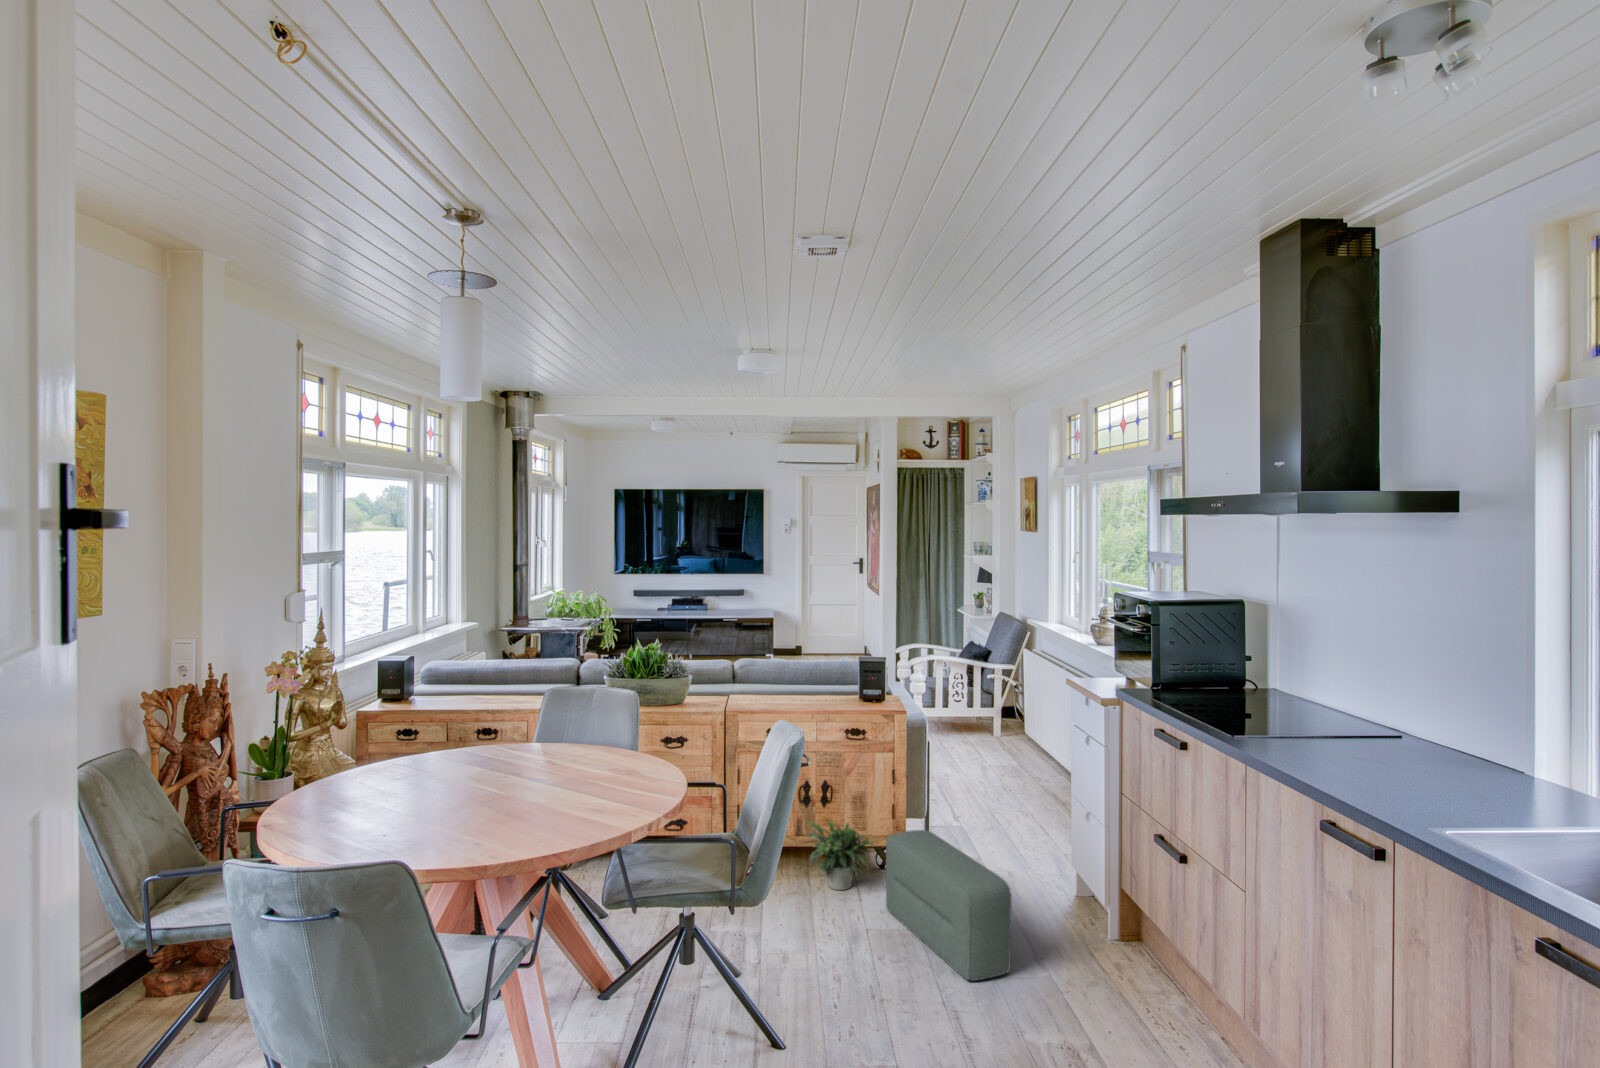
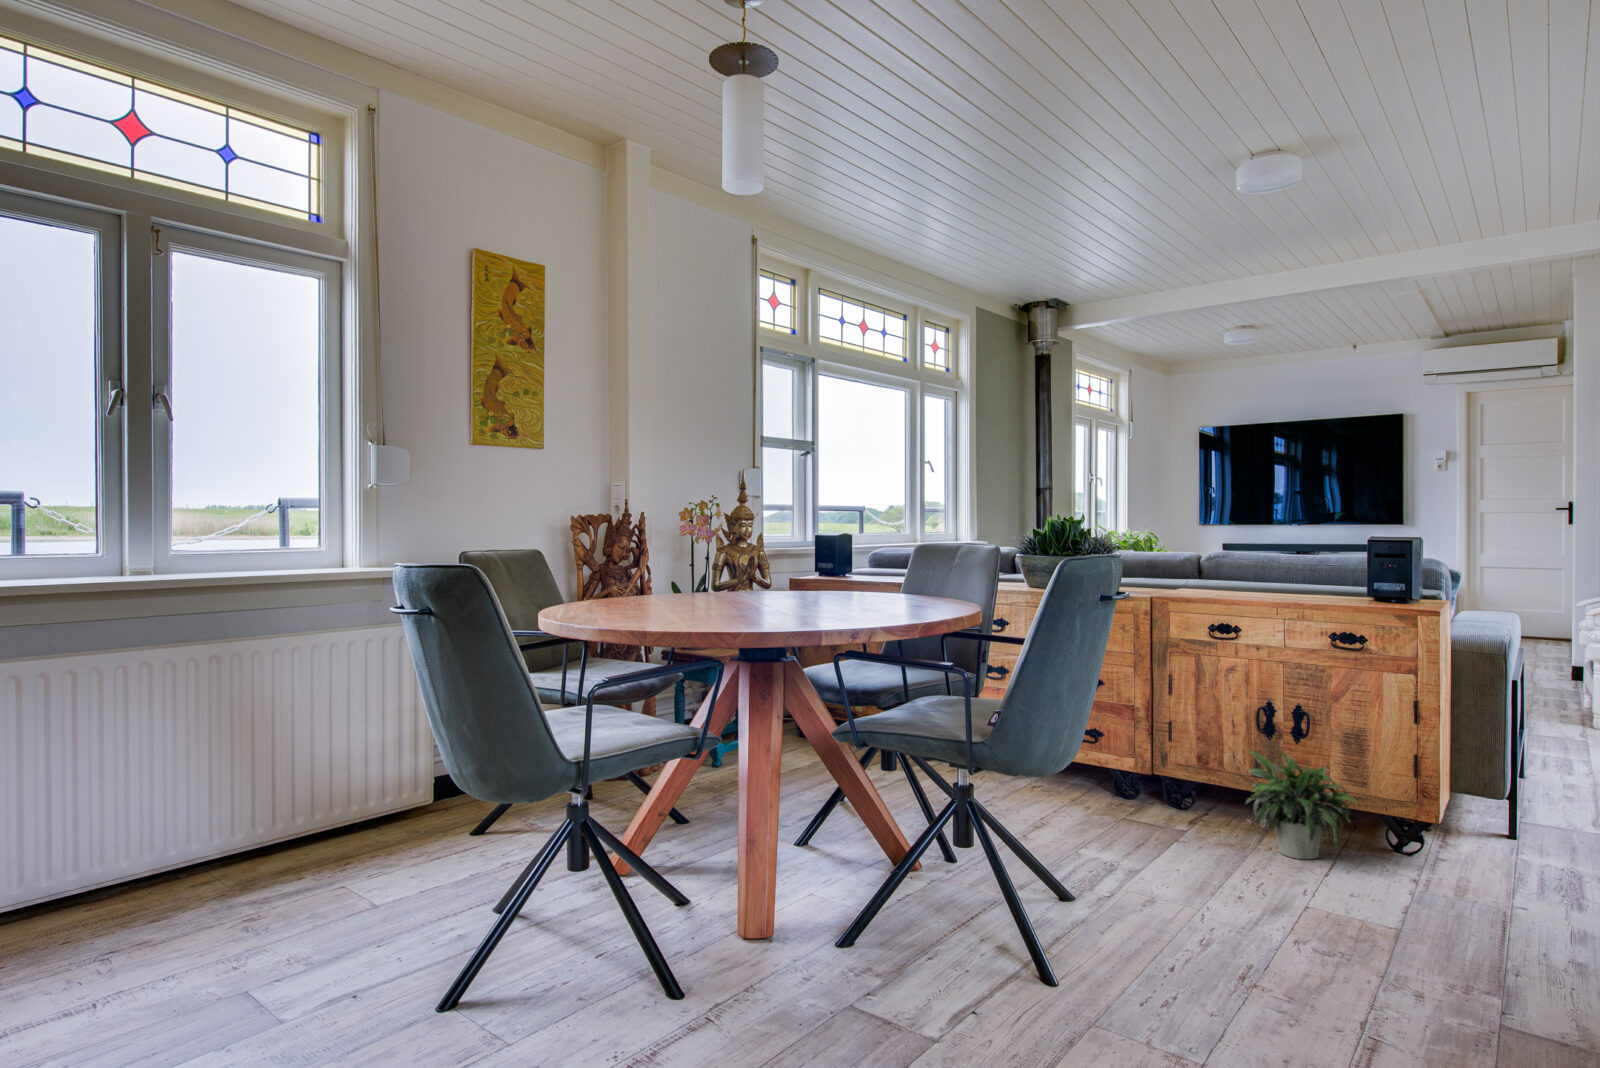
pouf: present [886,830,1012,981] -> none [1350,775,1535,1030]

